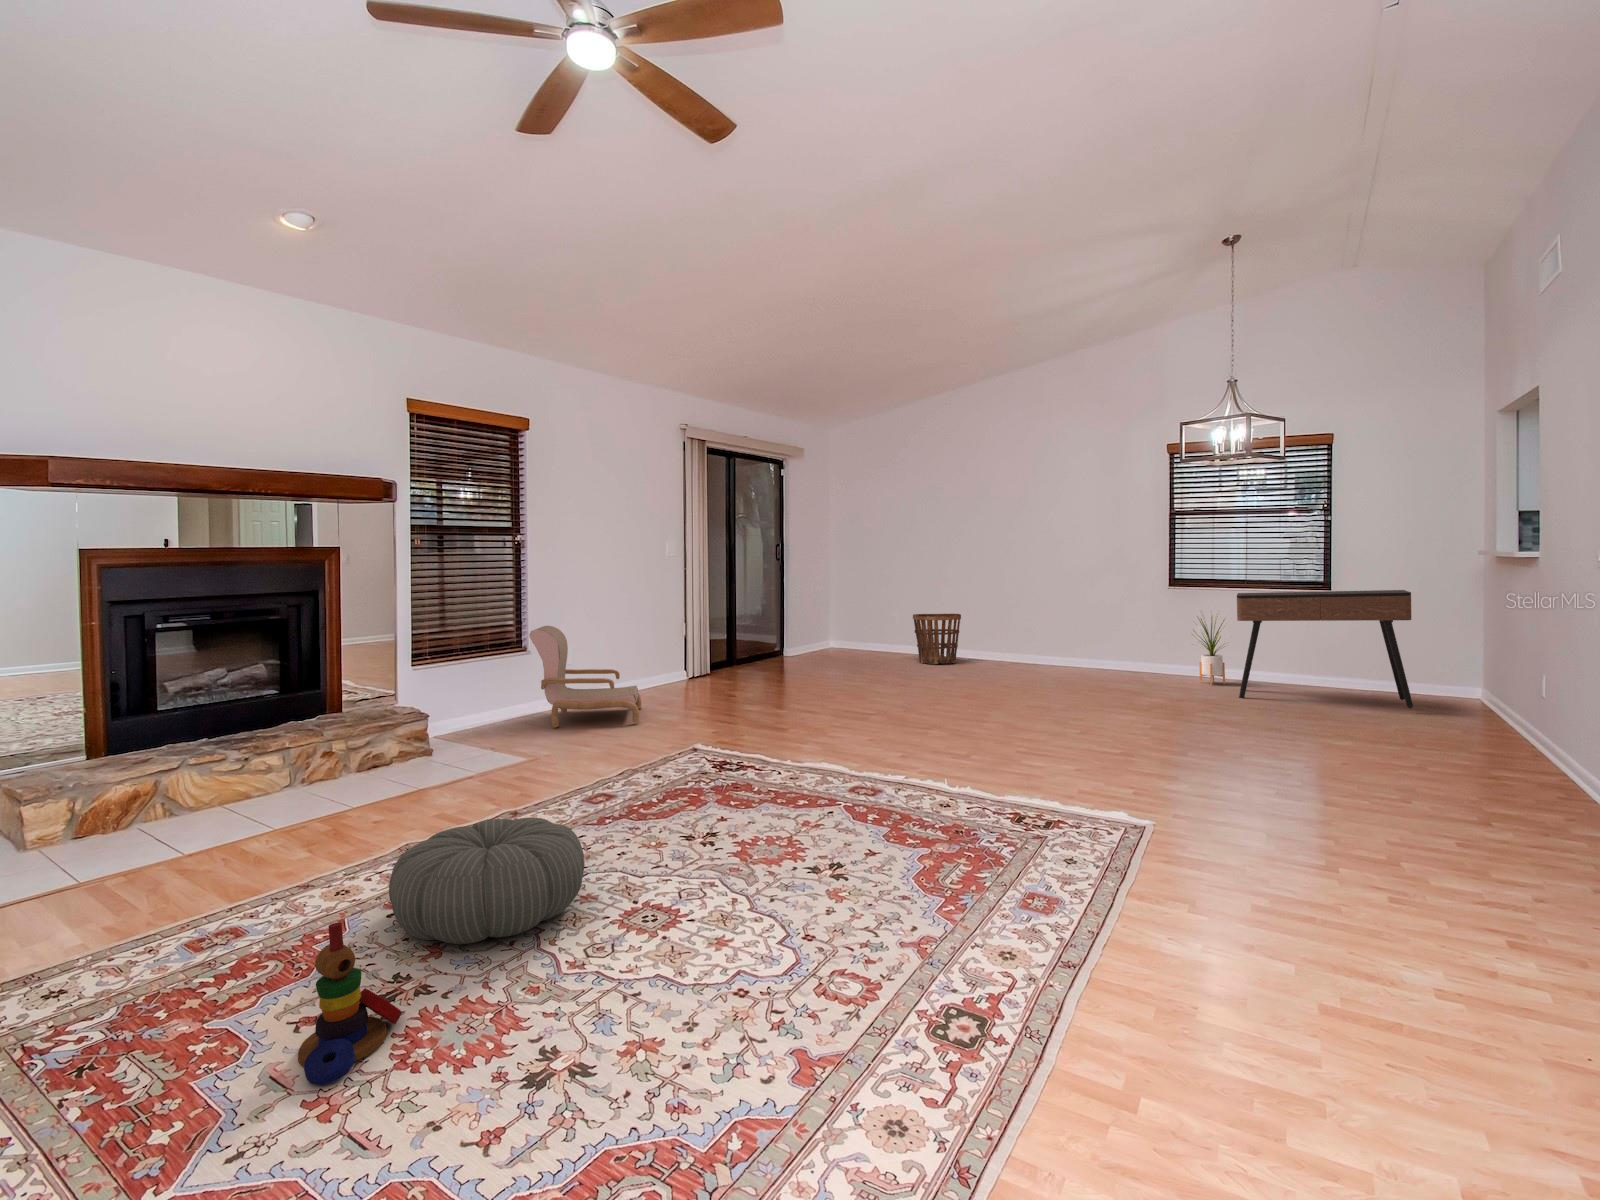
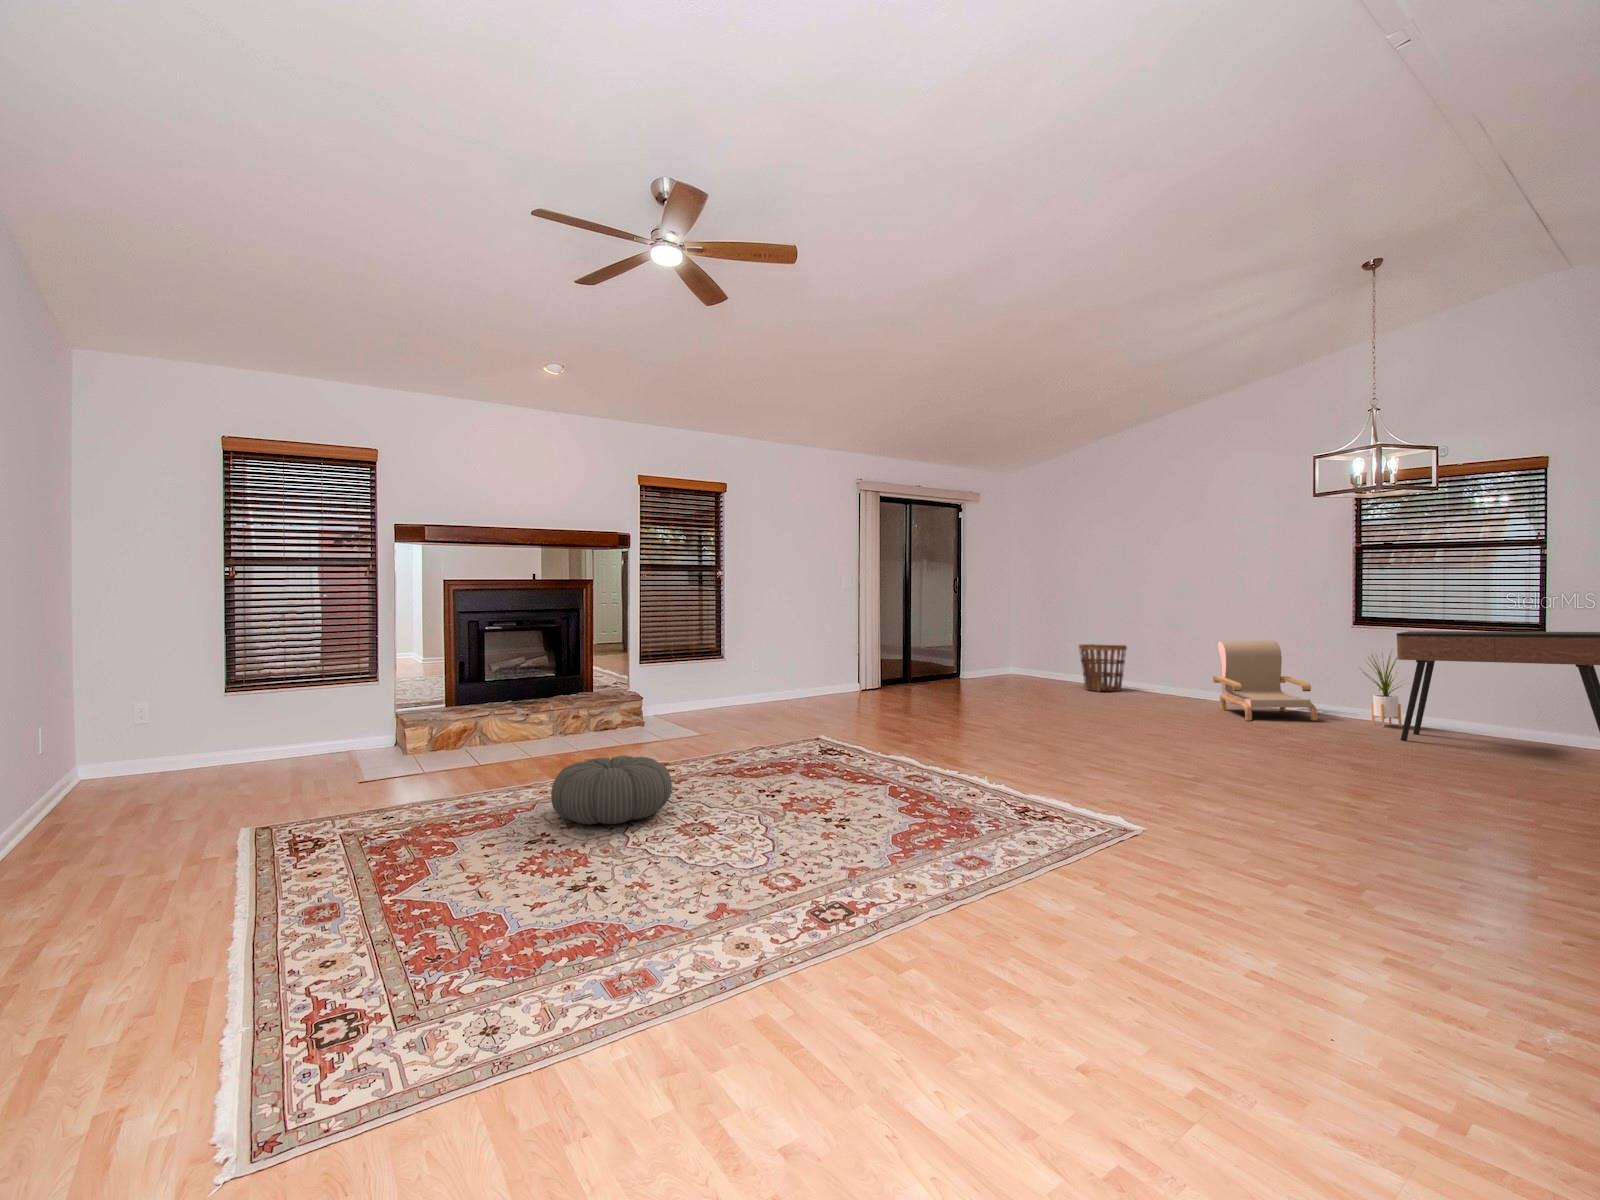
armchair: present [529,626,642,728] -> present [1213,640,1317,721]
stacking toy: present [298,922,402,1085] -> none [471,788,531,871]

